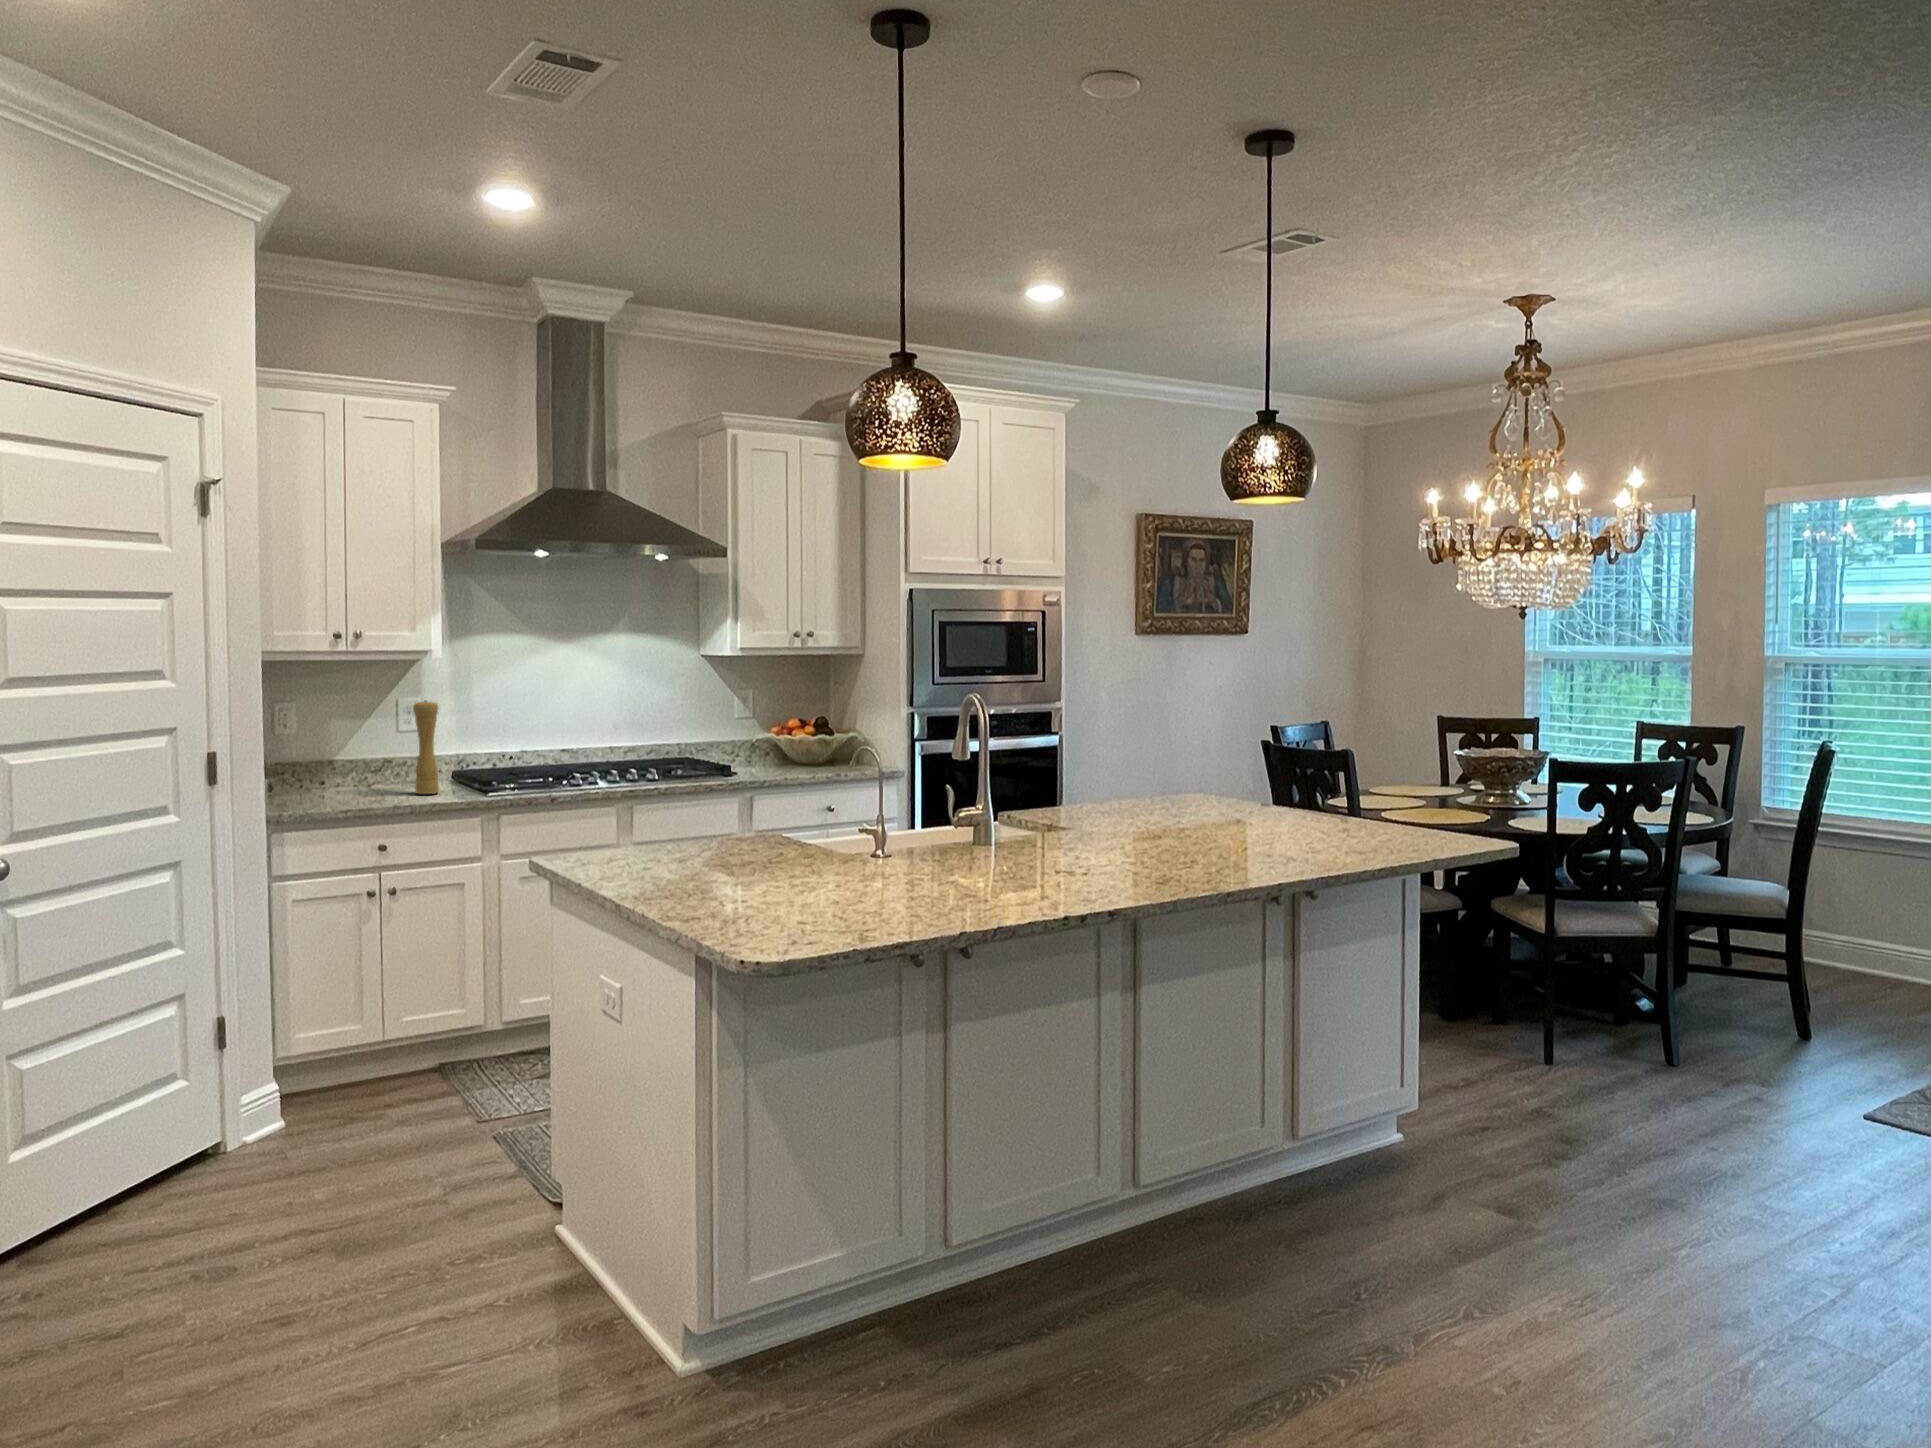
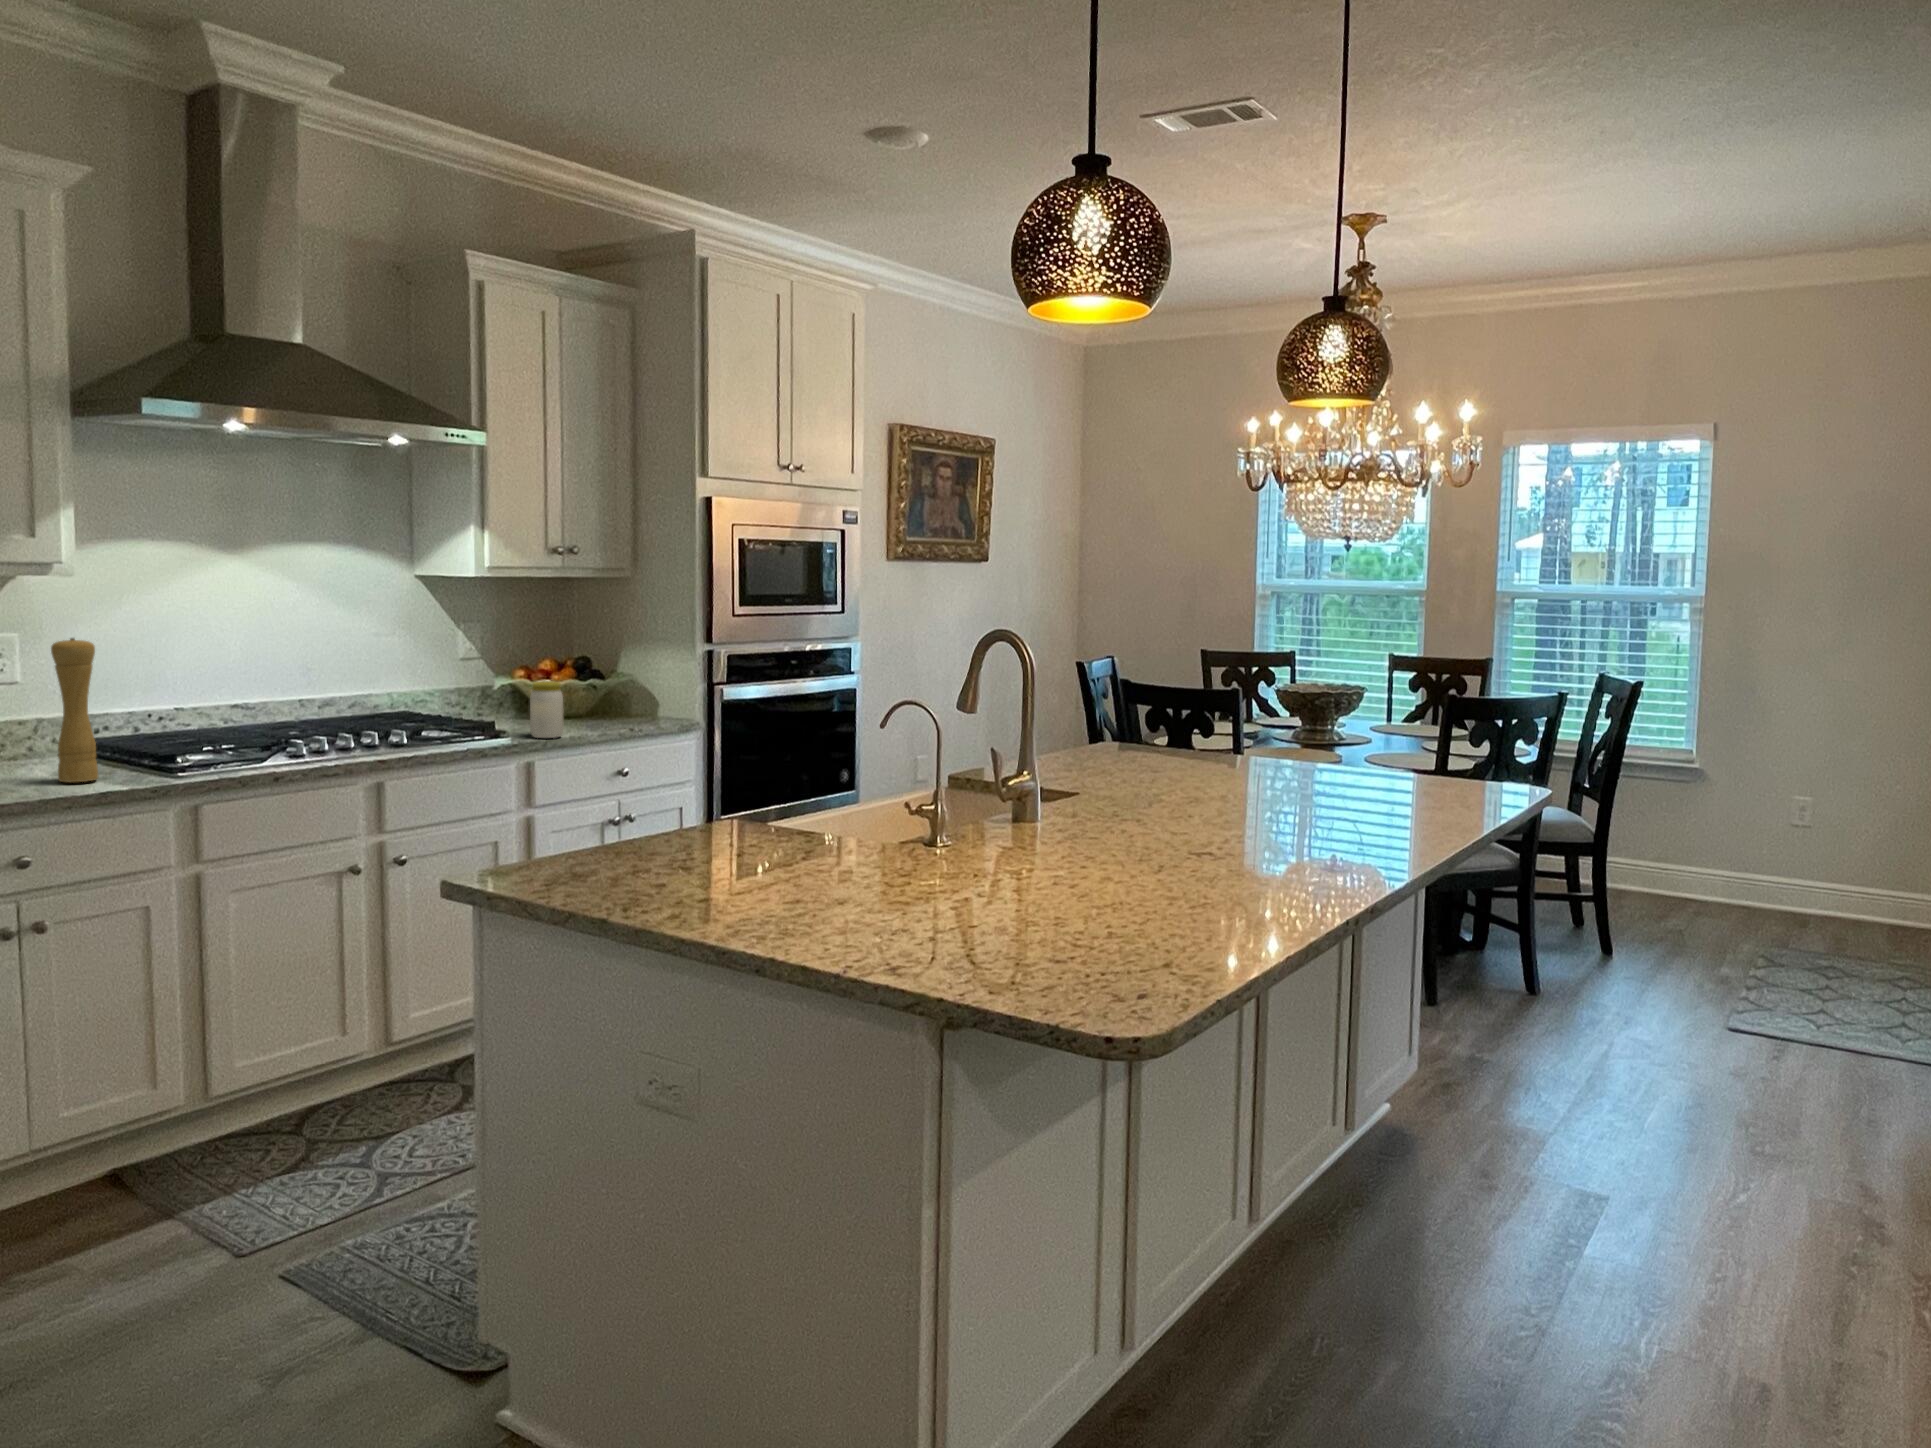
jar: none [749,735,774,778] -> present [530,682,563,738]

